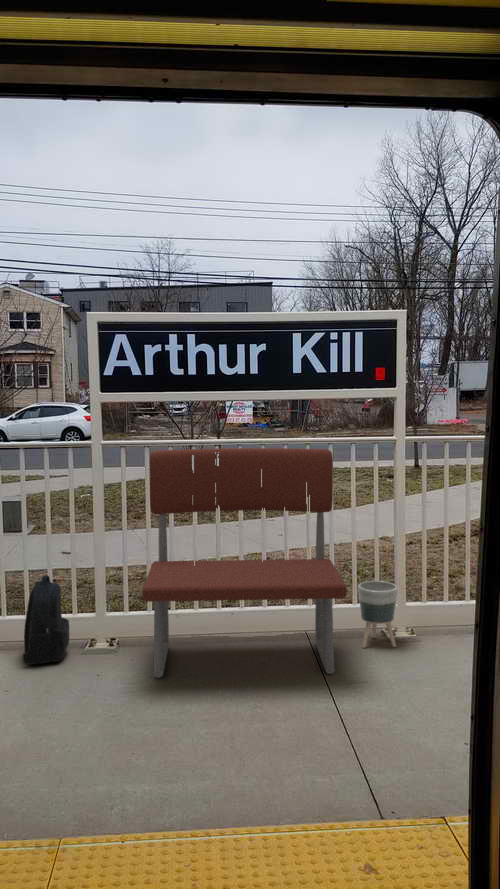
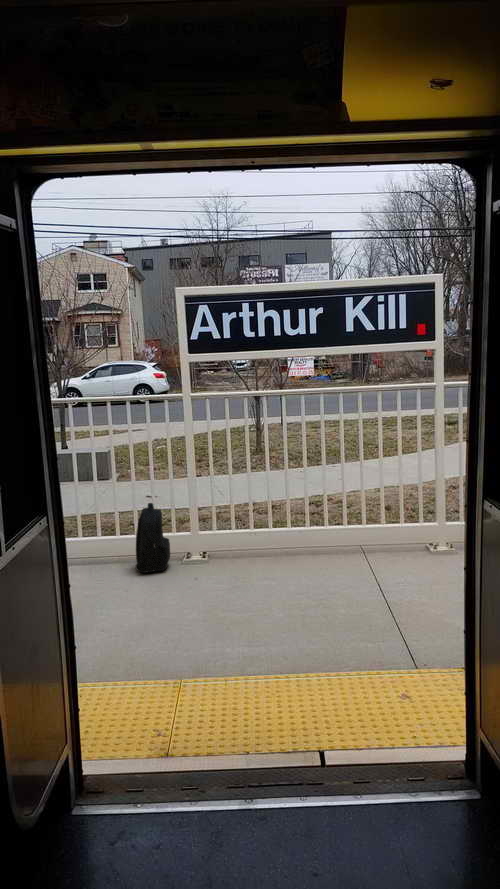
bench: present [142,448,347,678] -> none [230,395,393,580]
planter: present [358,581,398,648] -> none [405,504,438,558]

